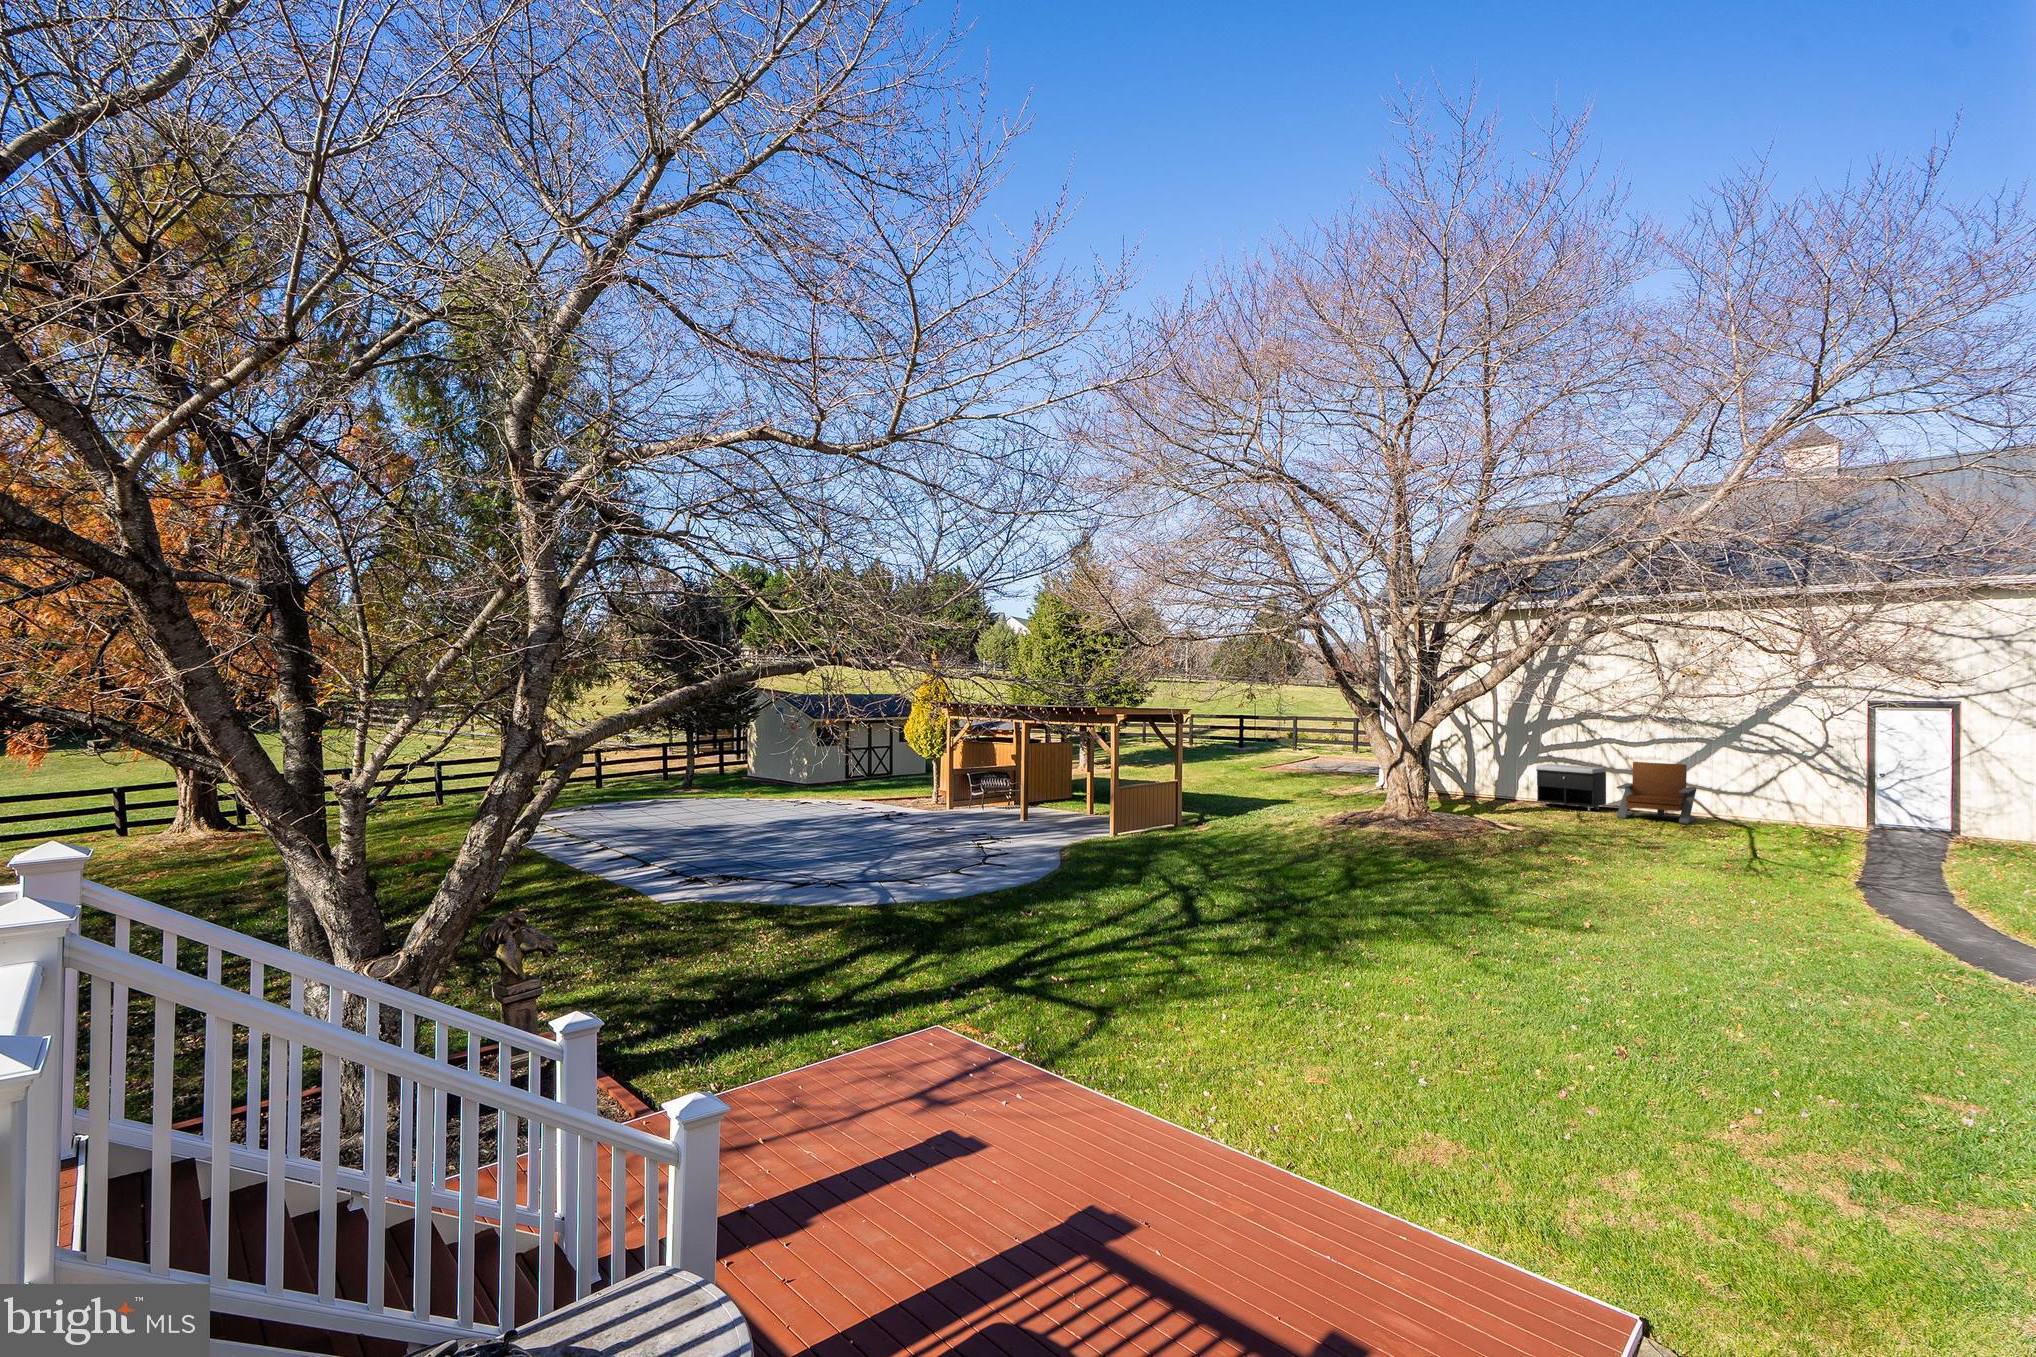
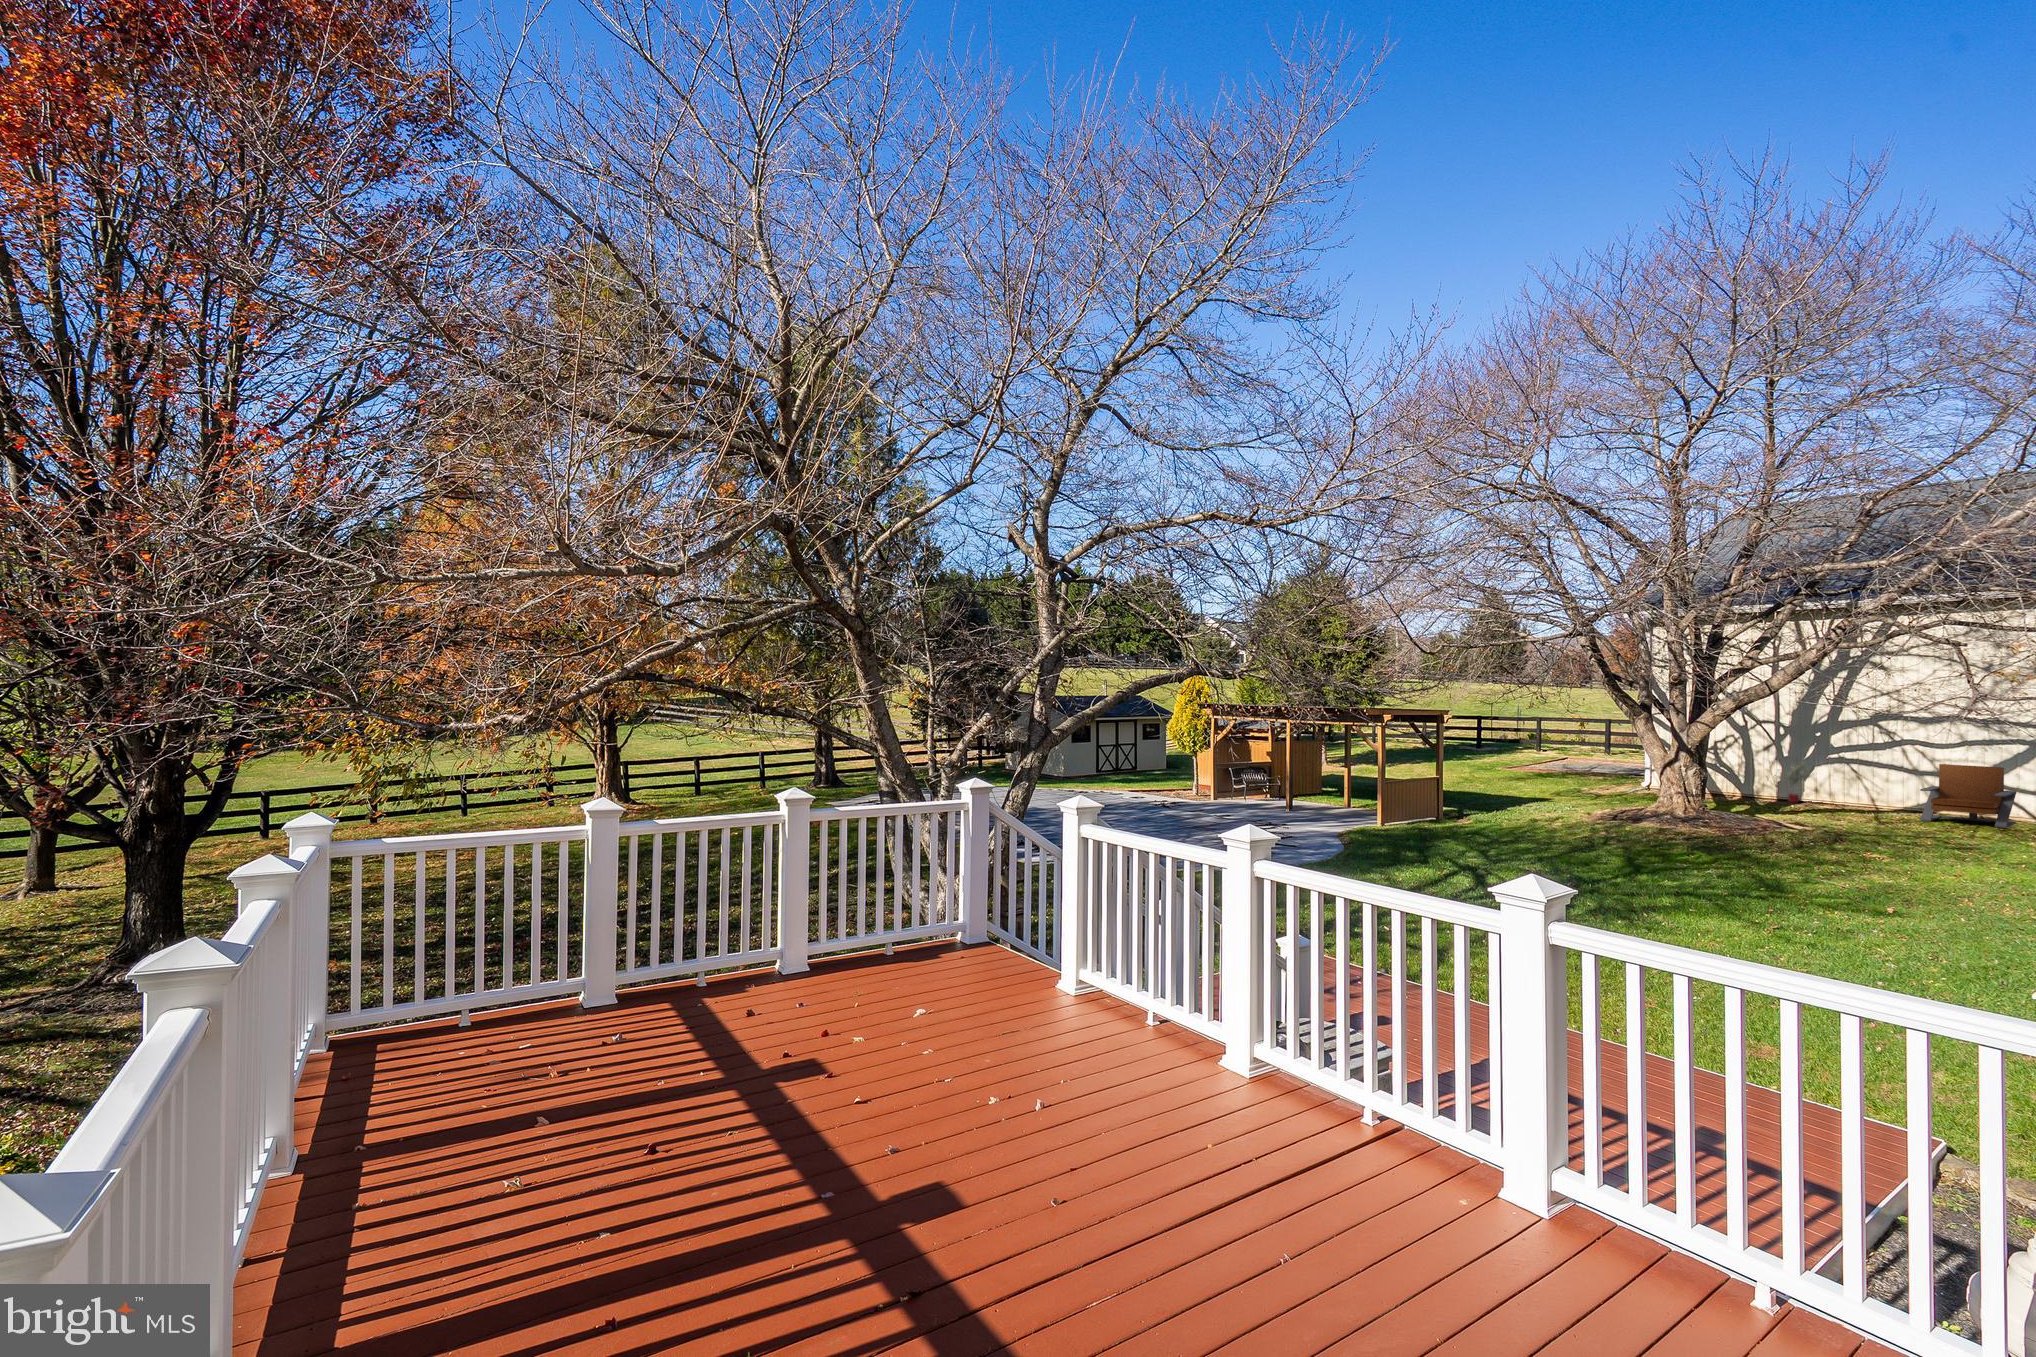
potted tree: none [1491,756,1528,801] -> present [1775,759,1814,803]
storage bench: present [1536,764,1606,811] -> none [1825,766,1908,813]

